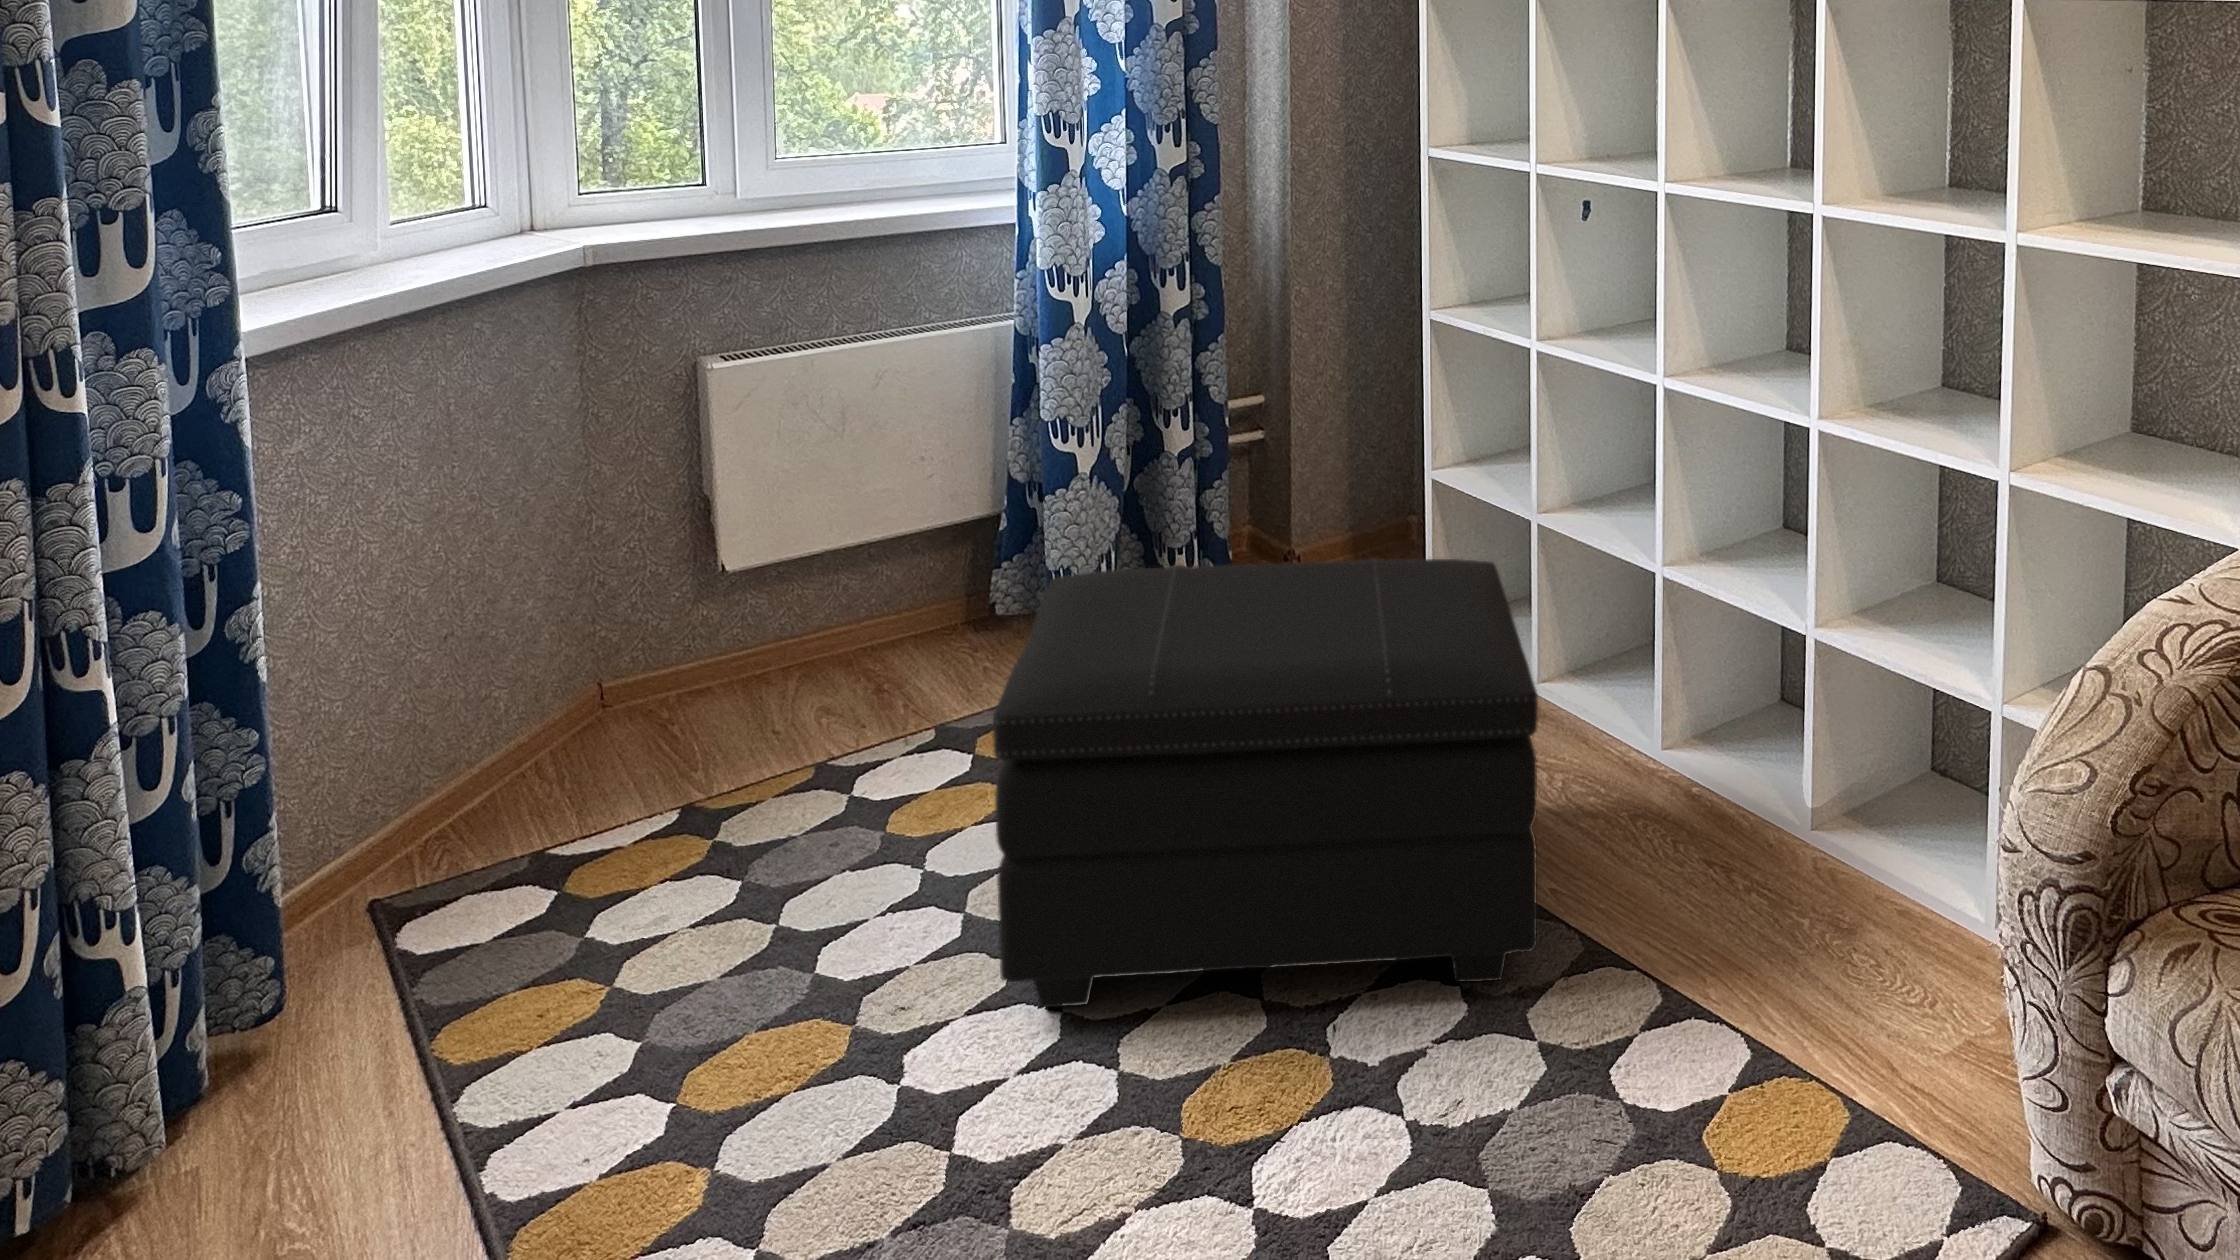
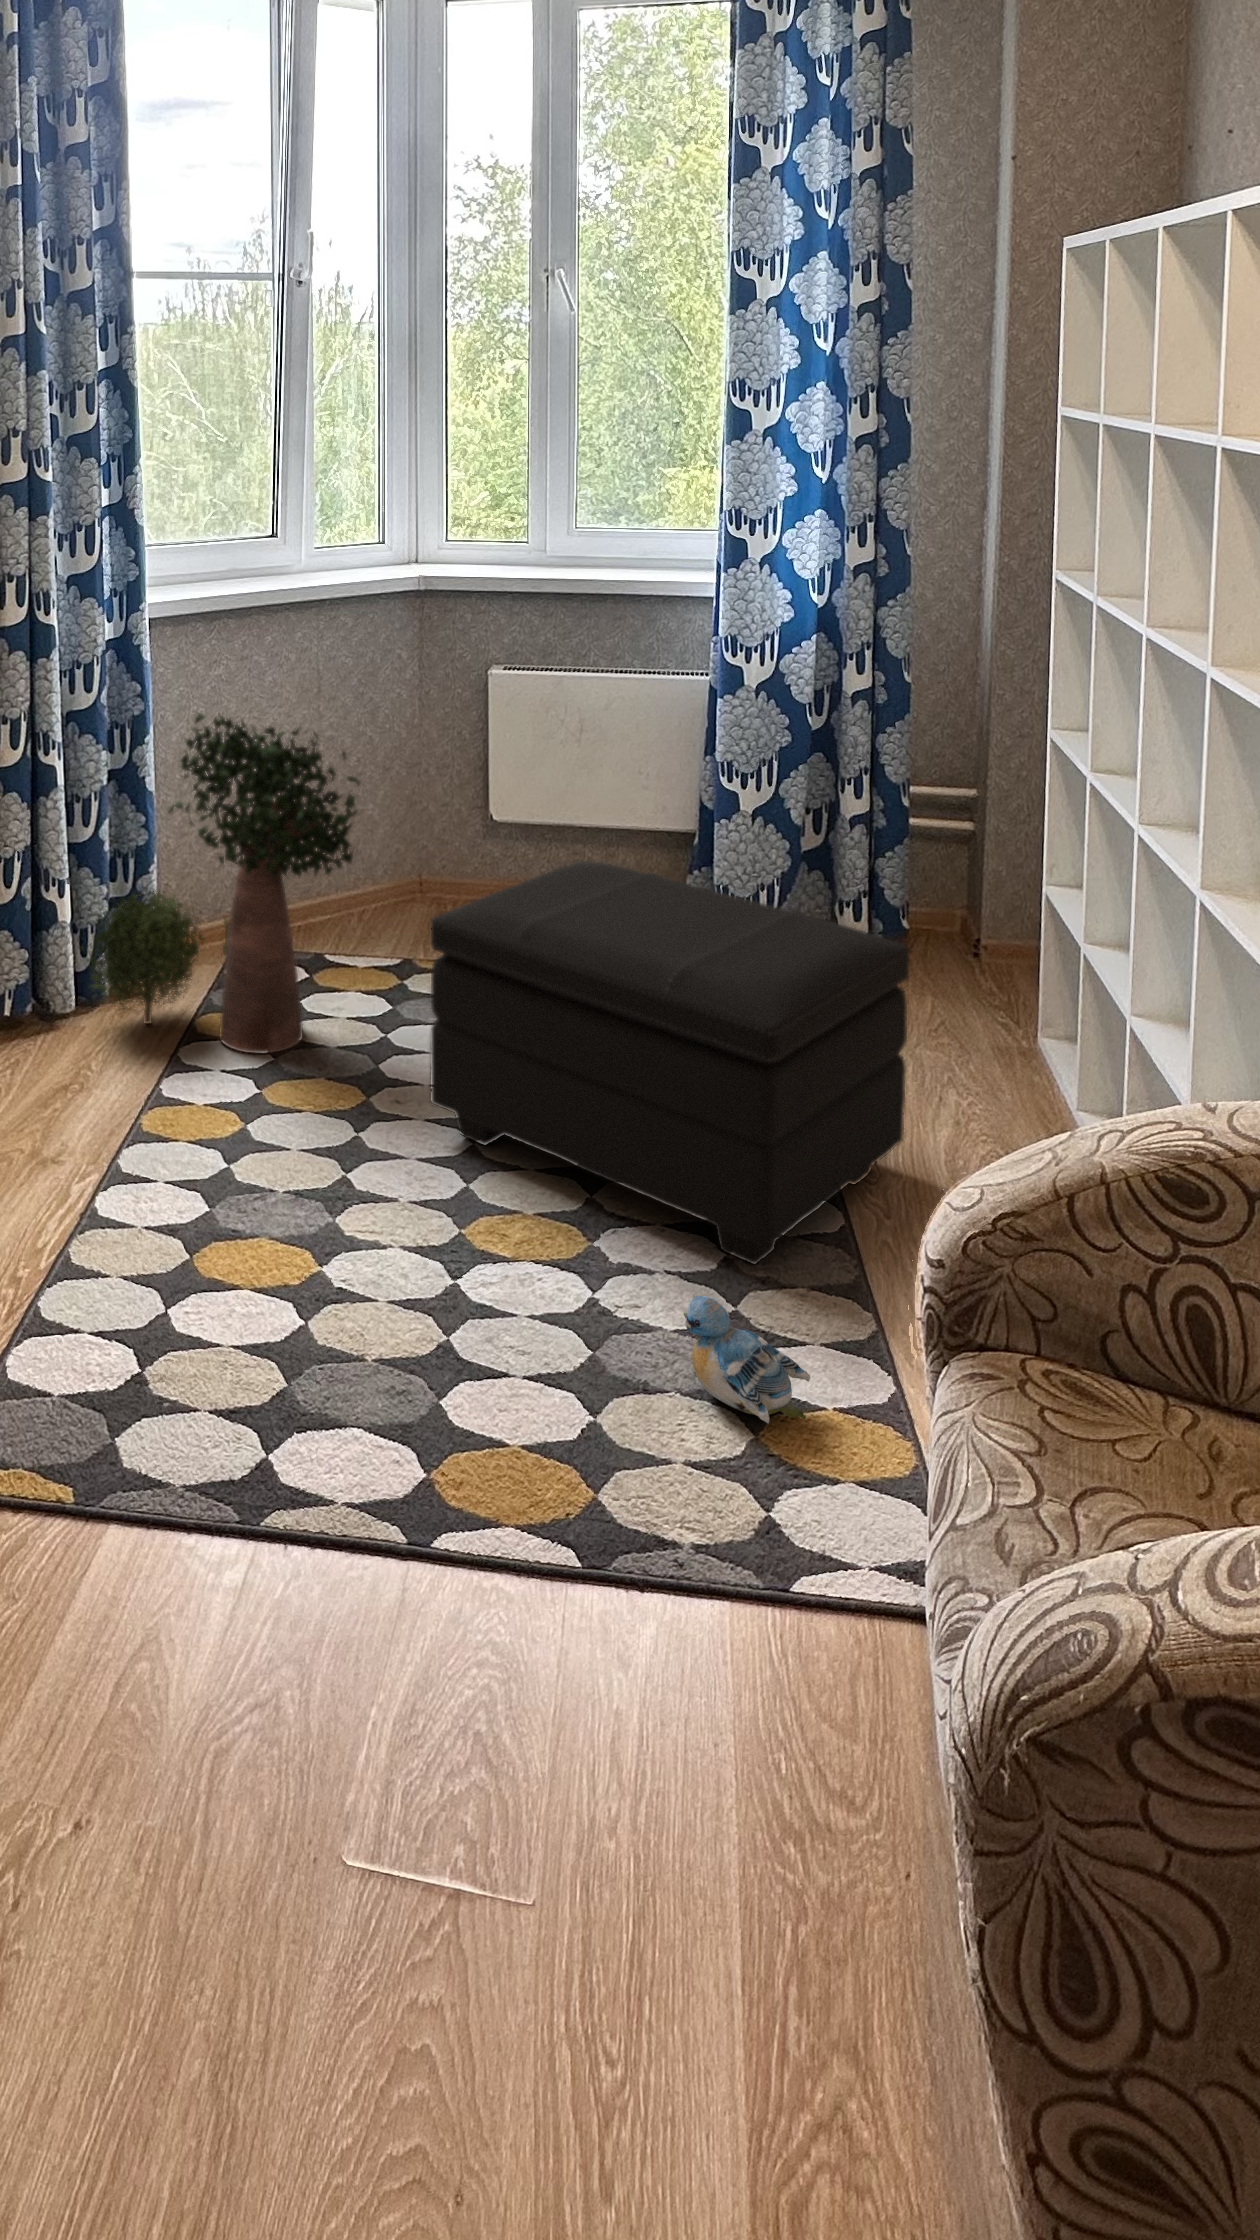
potted plant: none [186,495,739,1109] -> present [87,713,360,1053]
plush toy: none [1591,1036,1747,1151] -> present [684,1296,810,1424]

